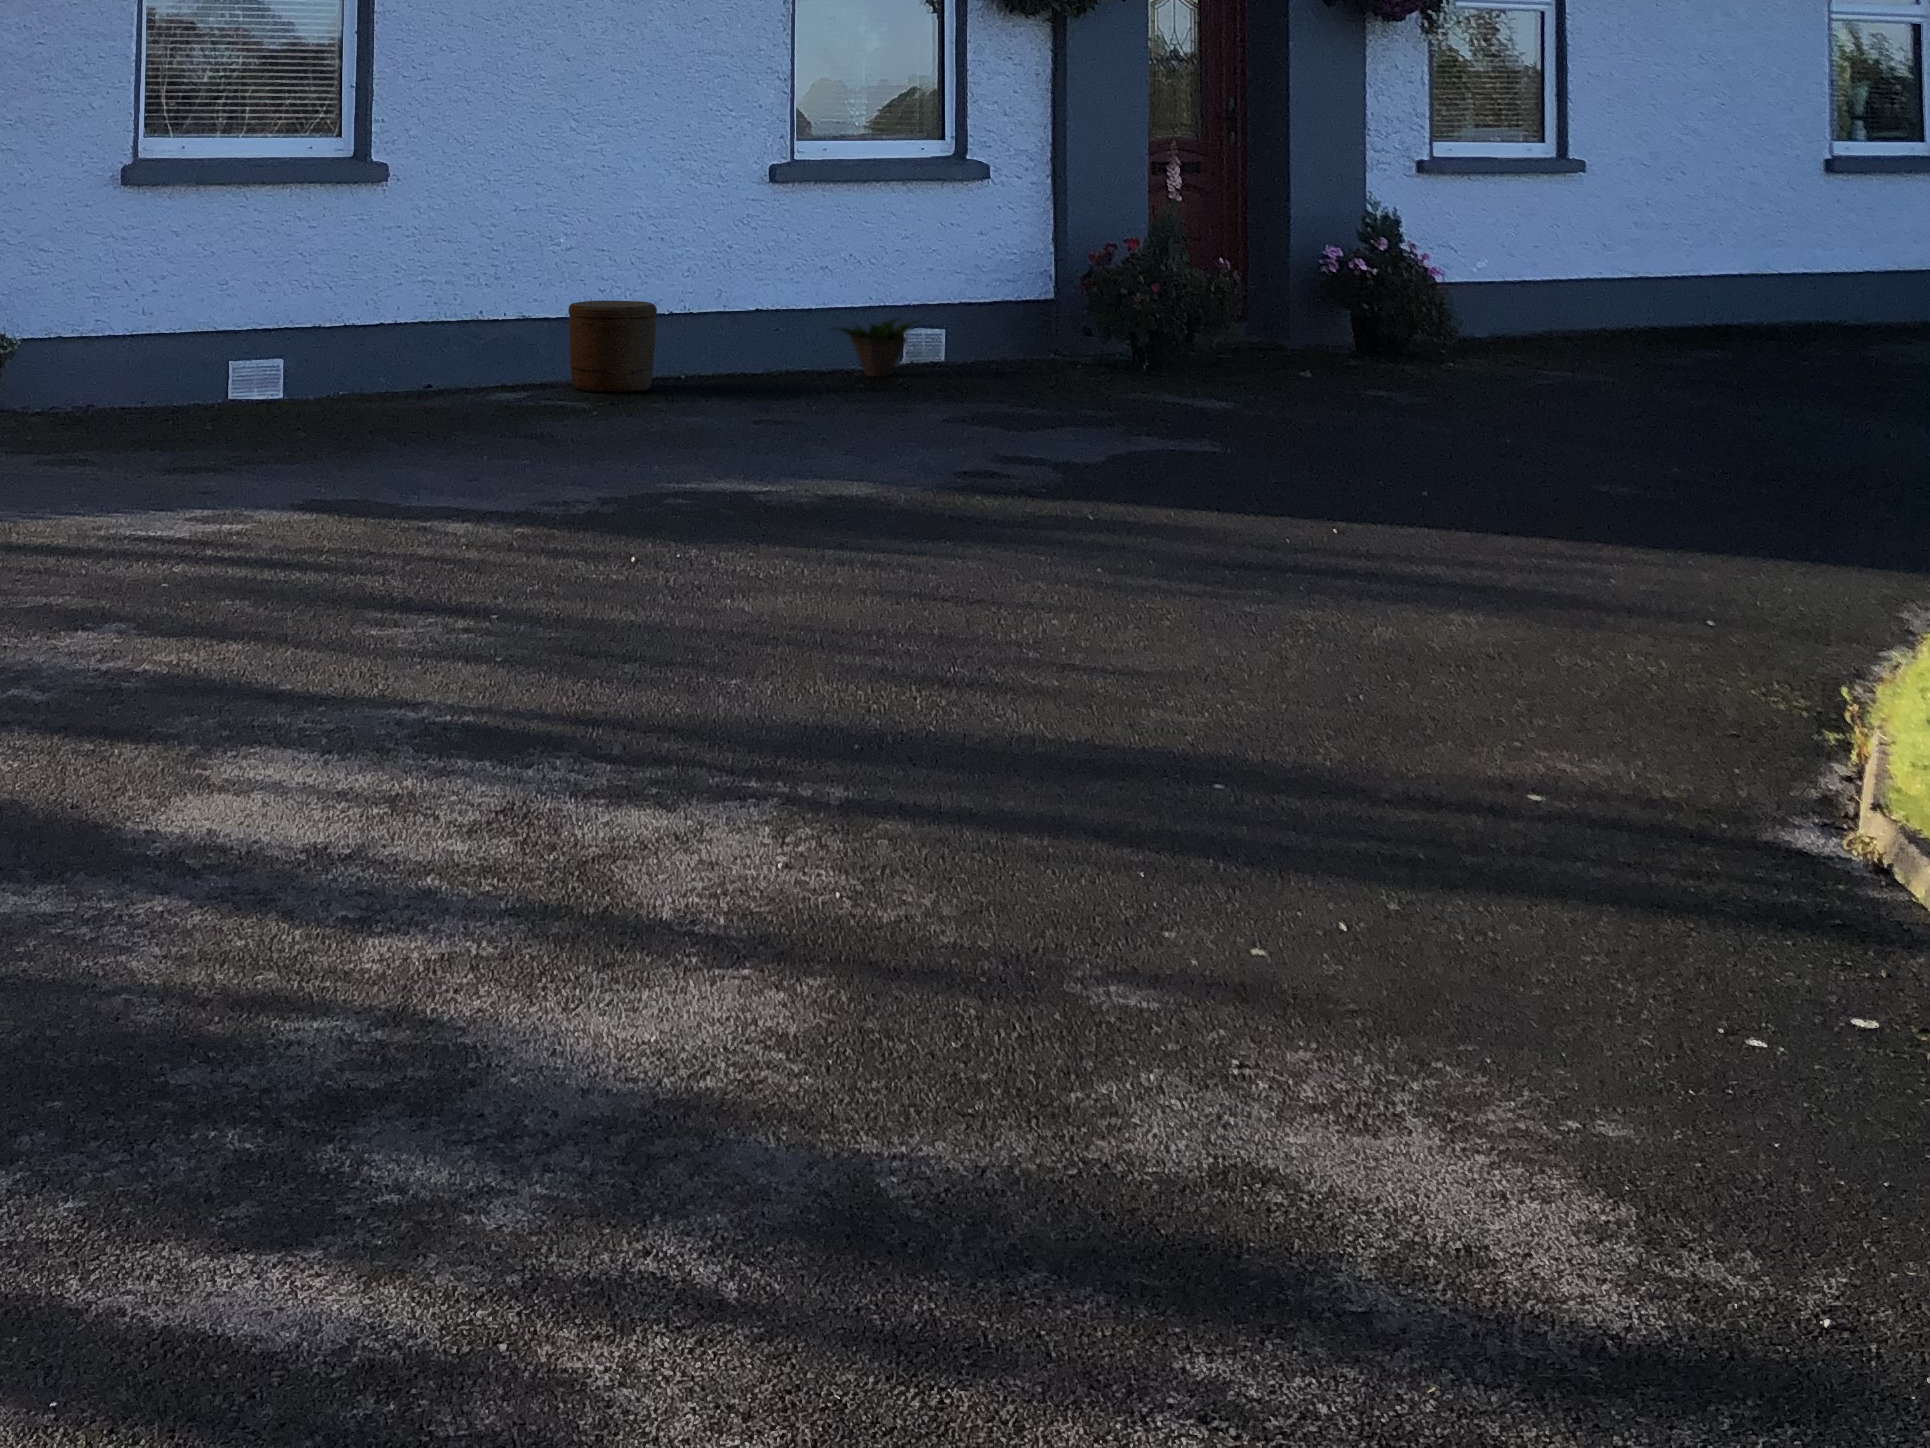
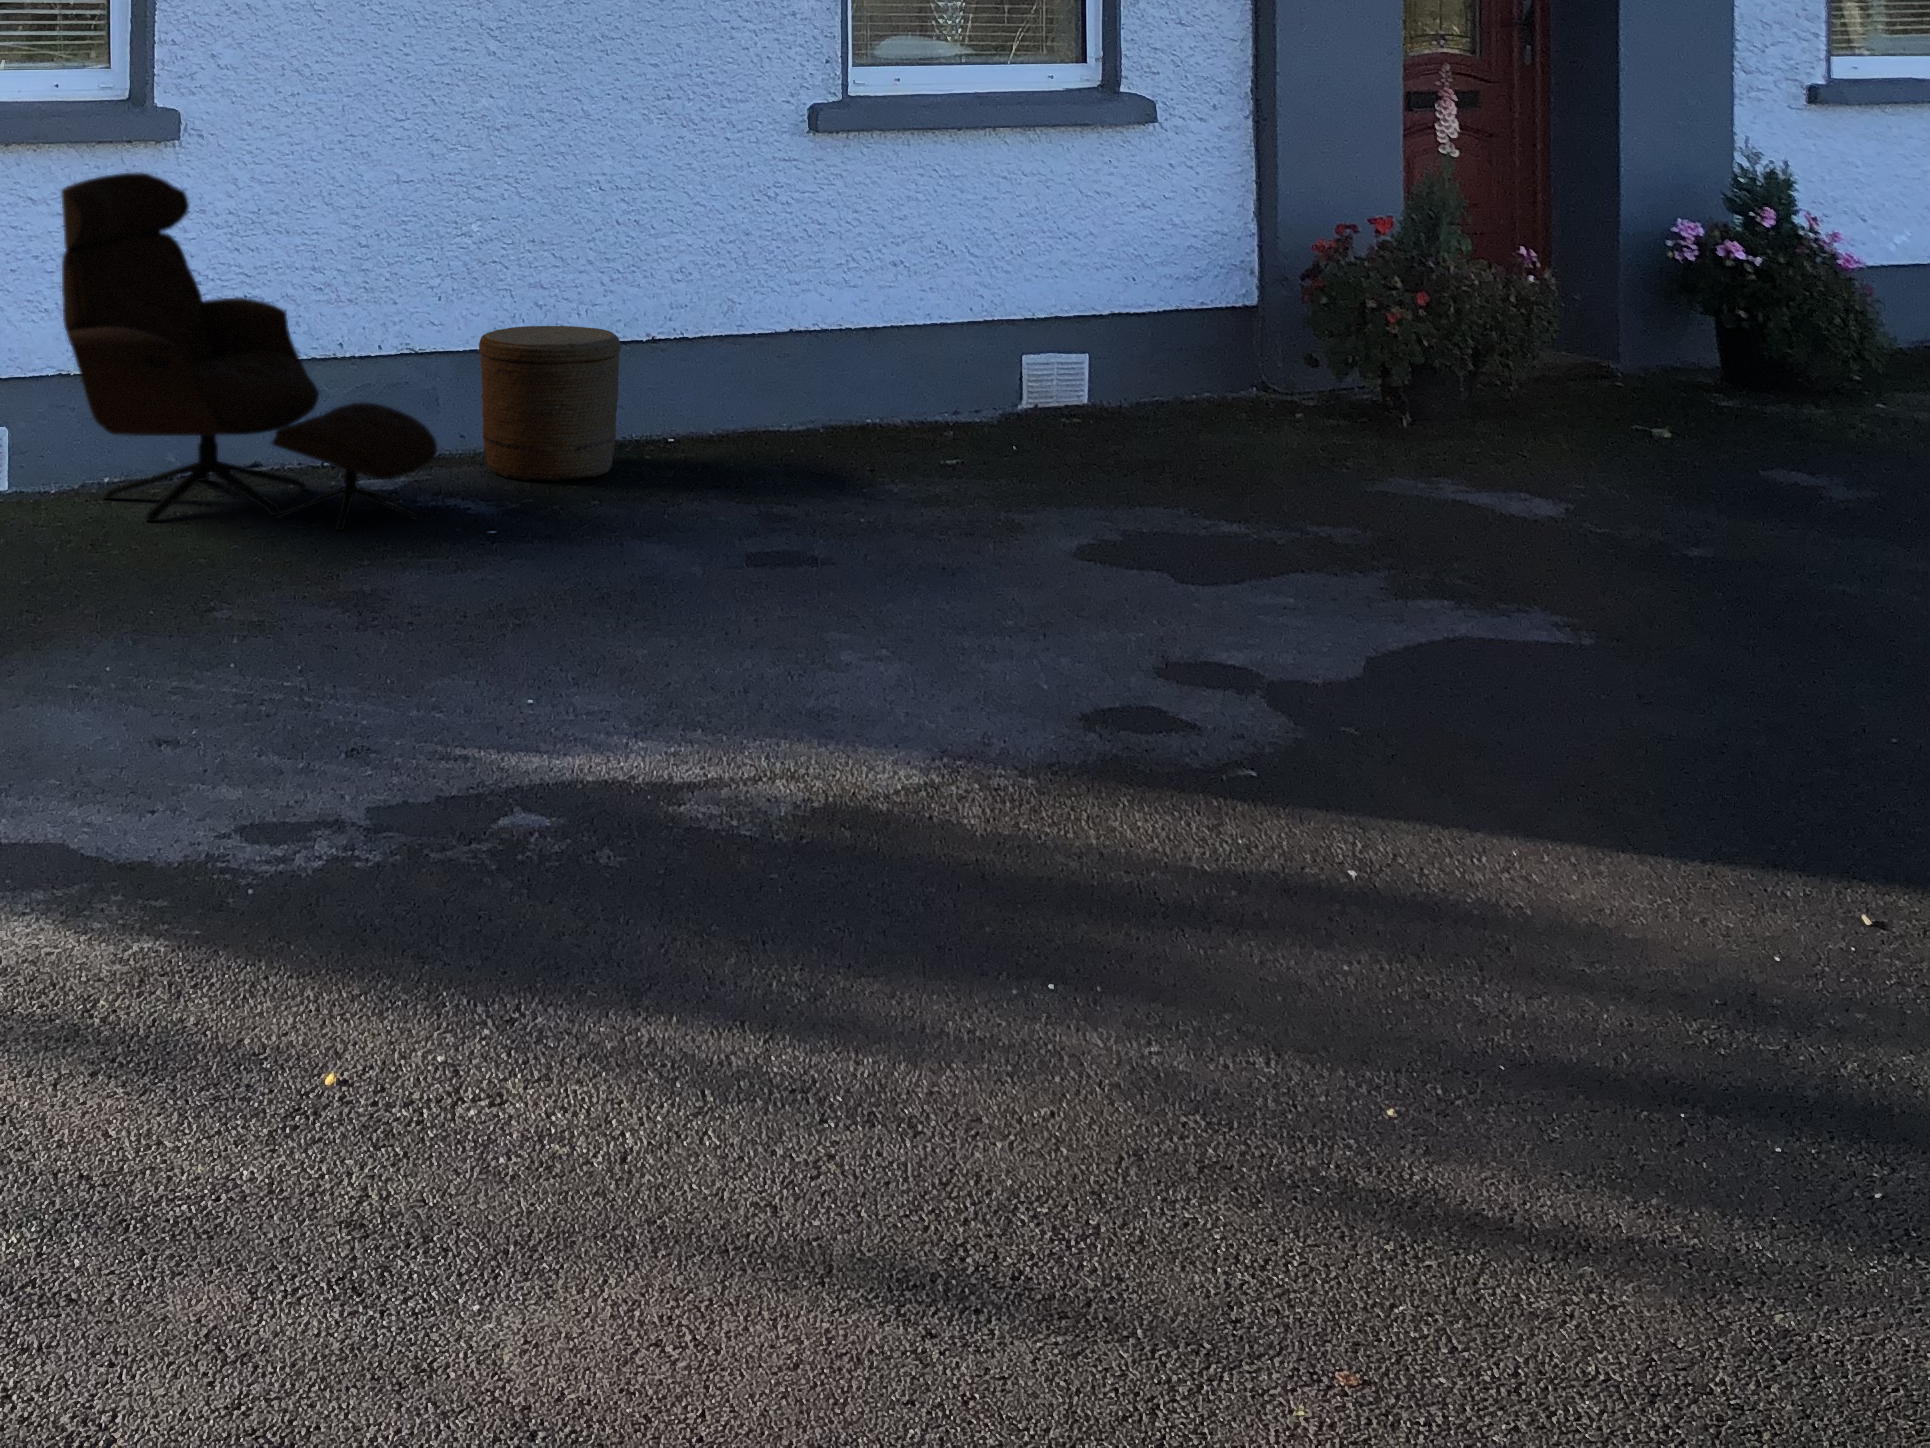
lounge chair: none [323,200,552,411] -> present [62,173,437,530]
decorative plant: present [836,319,914,376] -> none [900,343,1052,440]

